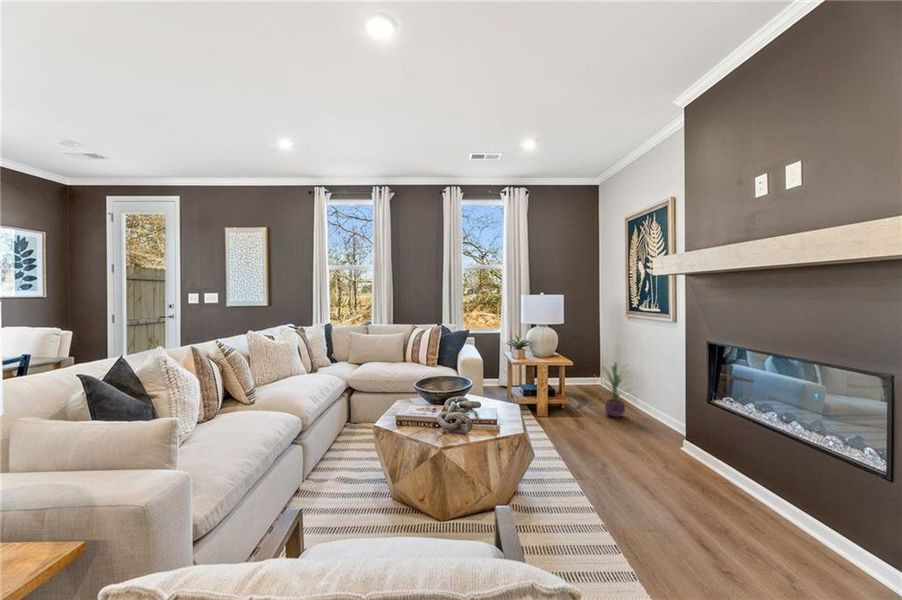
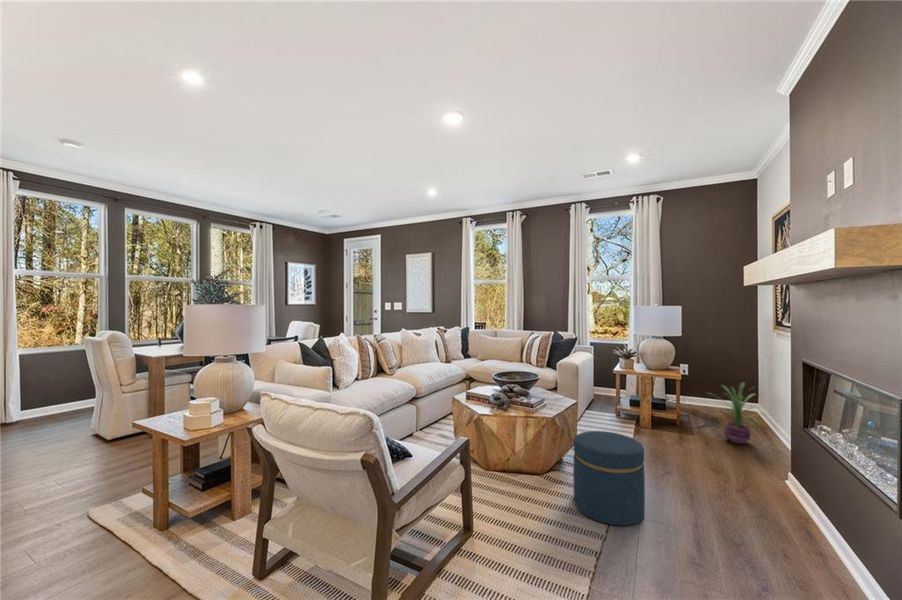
ottoman: none [547,425,620,524] -> present [573,431,645,526]

